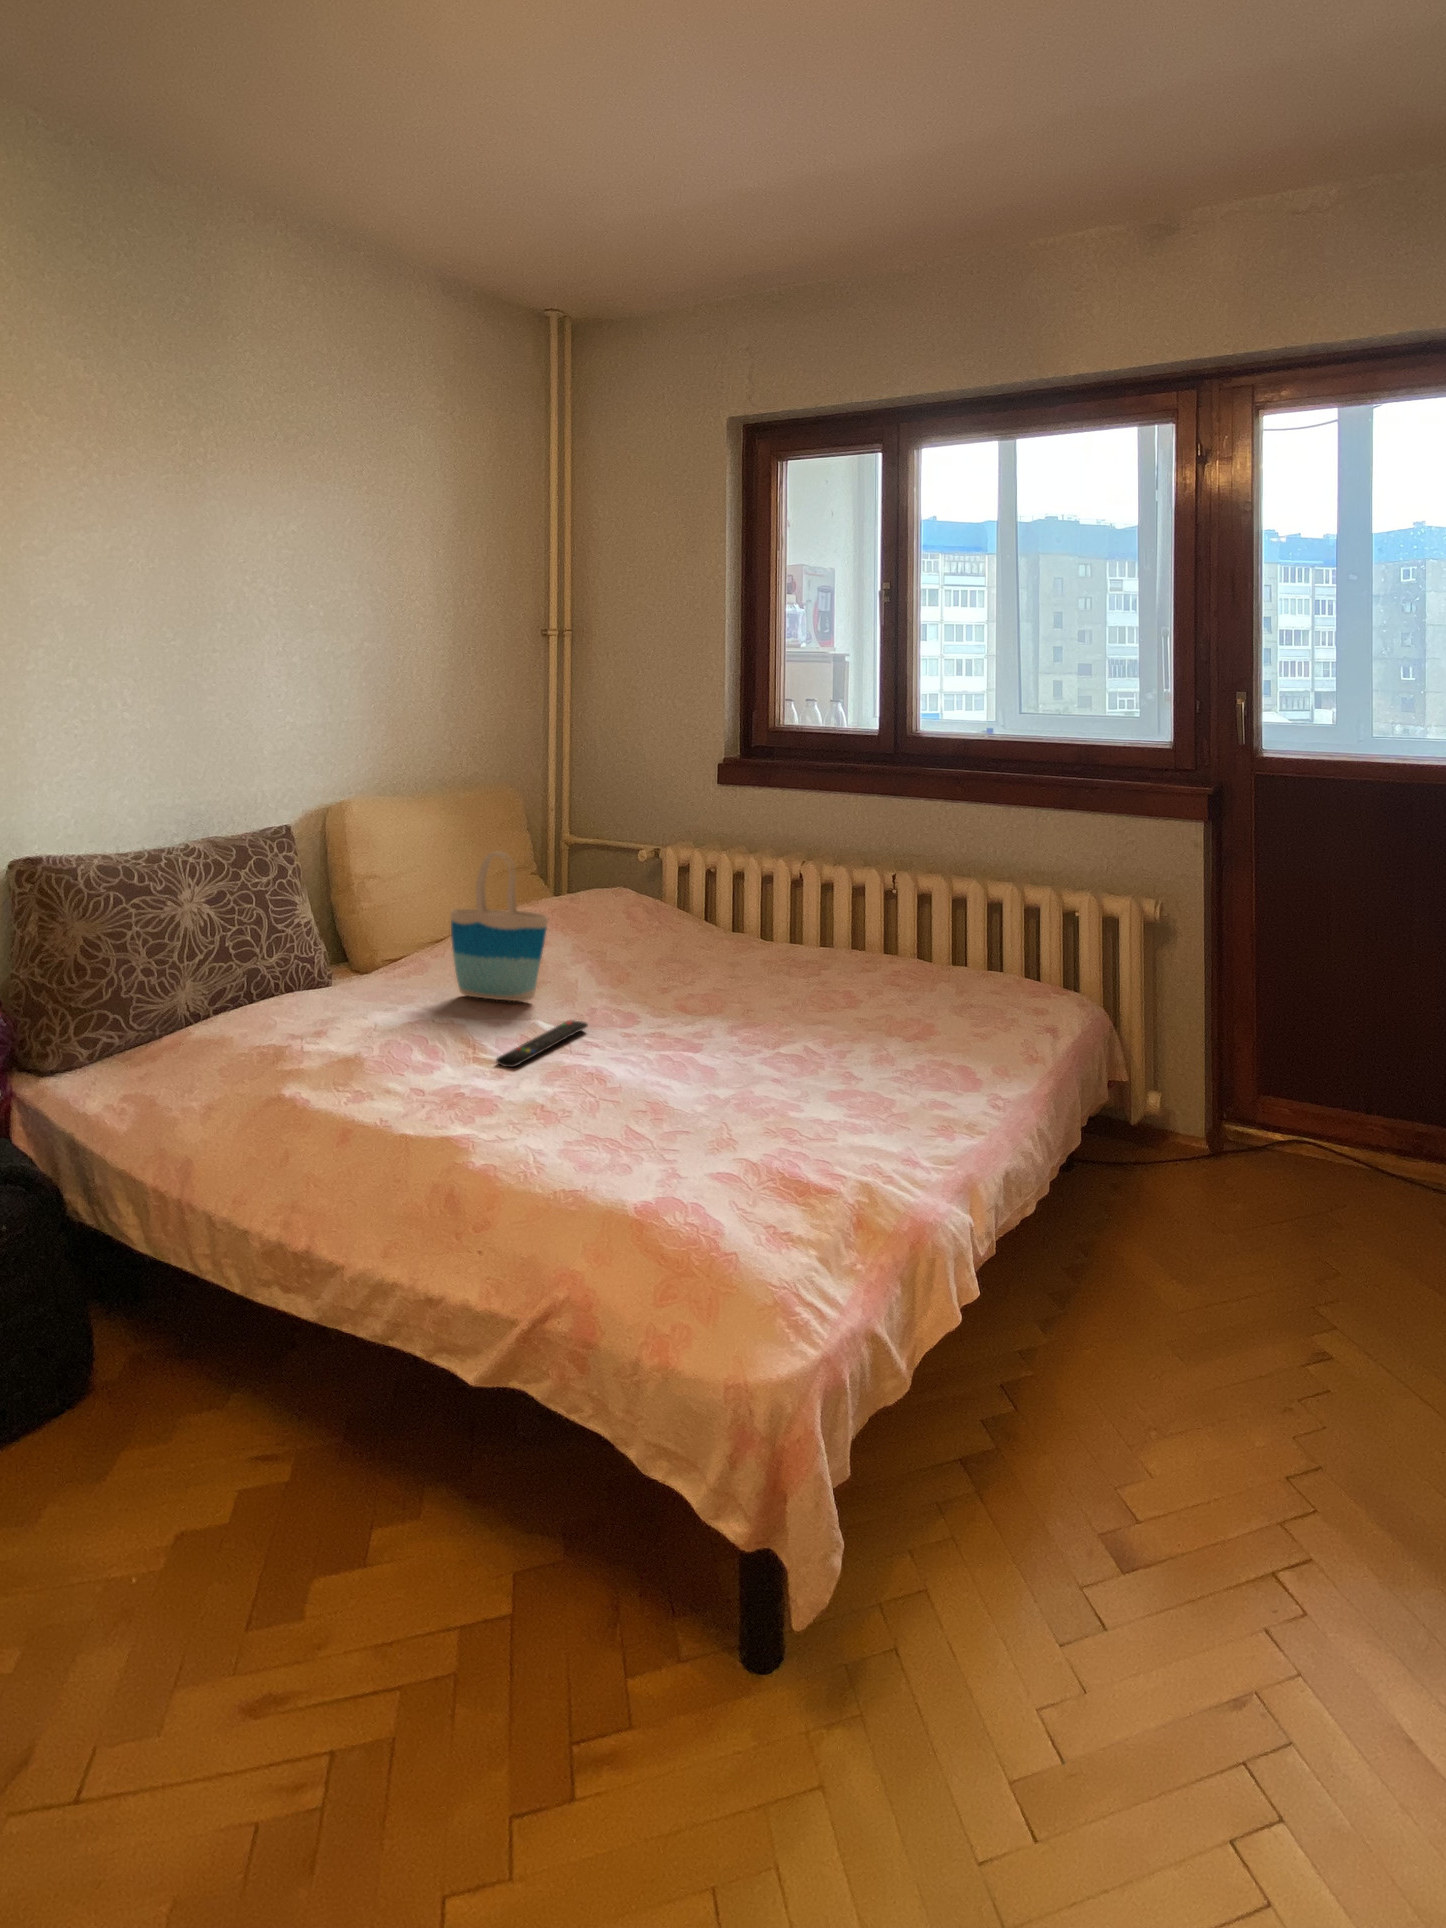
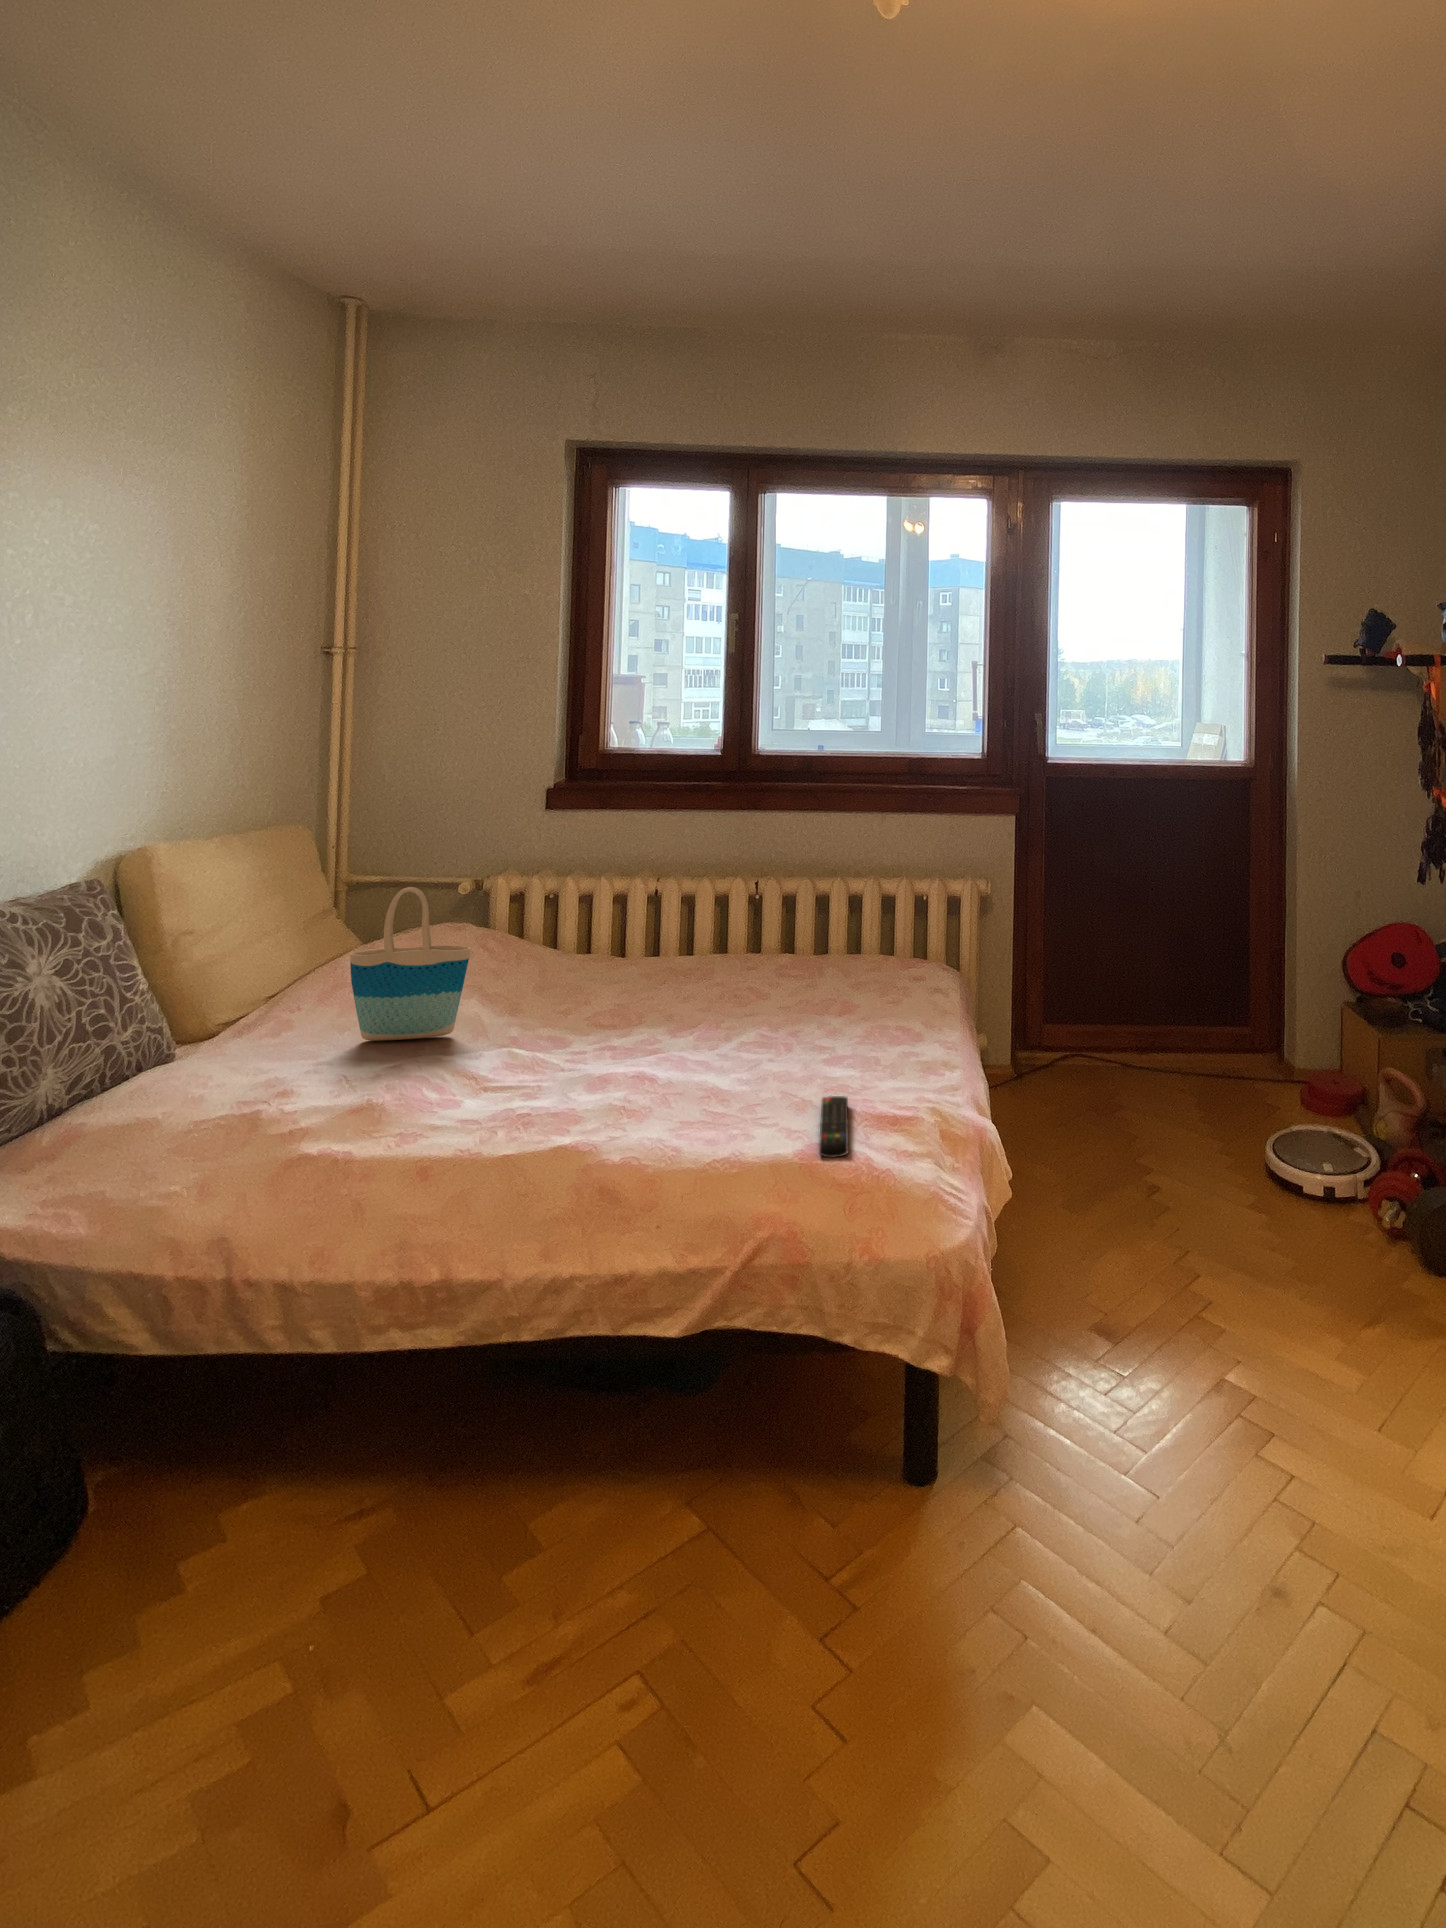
remote control: present [496,1020,588,1067] -> present [819,1096,848,1158]

